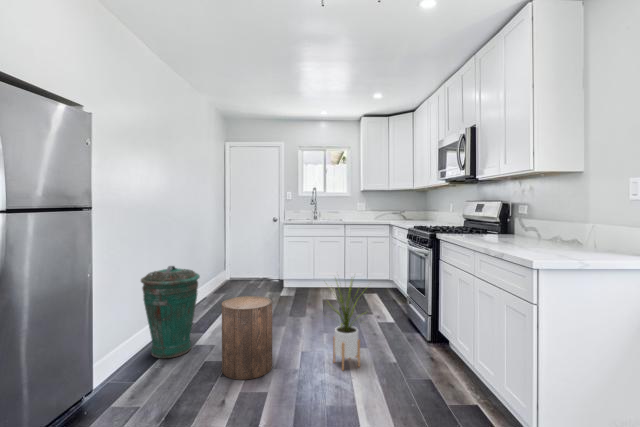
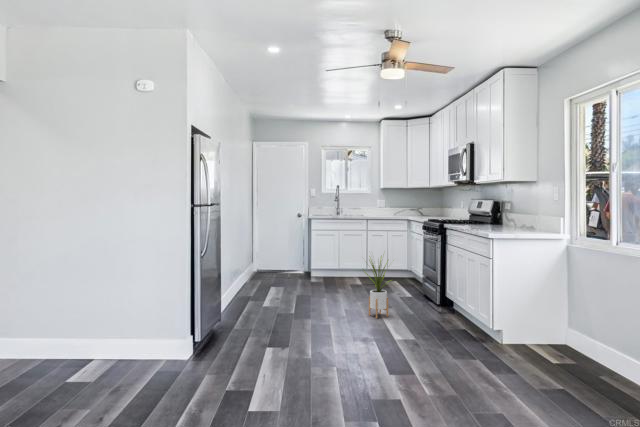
trash can: present [141,266,200,358] -> none [227,248,268,314]
stool: present [222,296,272,380] -> none [292,269,326,322]

